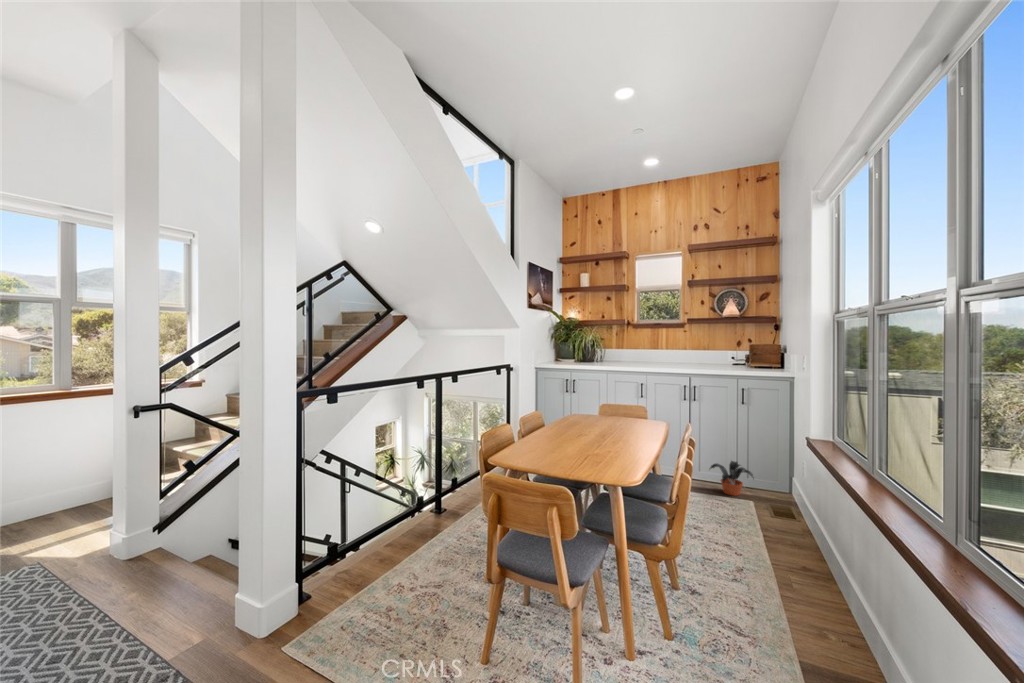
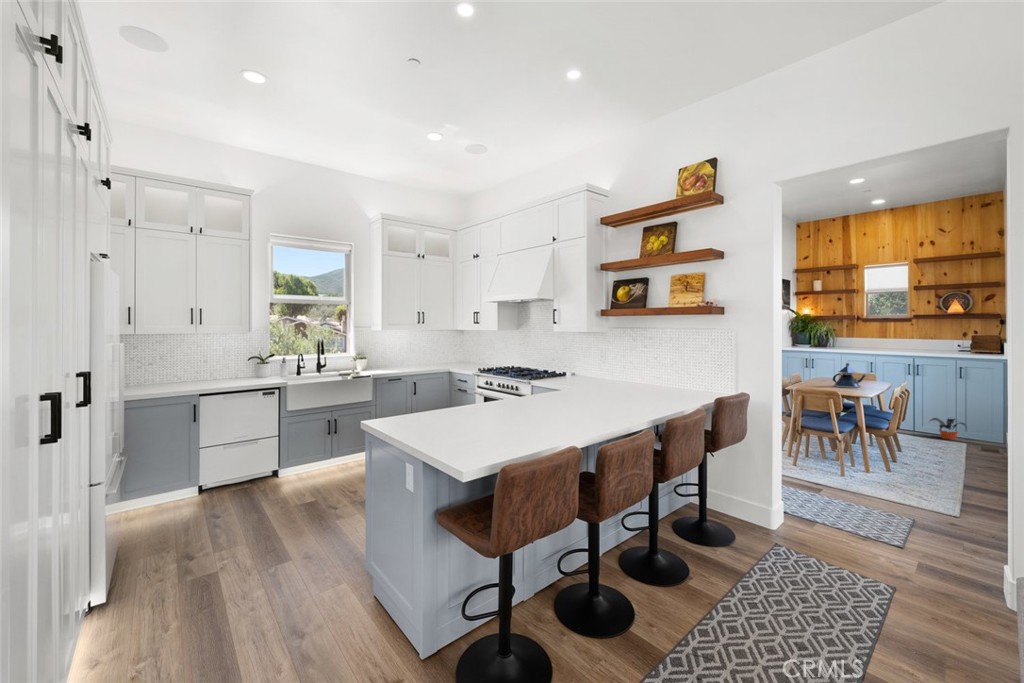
teapot: none [573,396,627,446] -> present [833,363,866,388]

